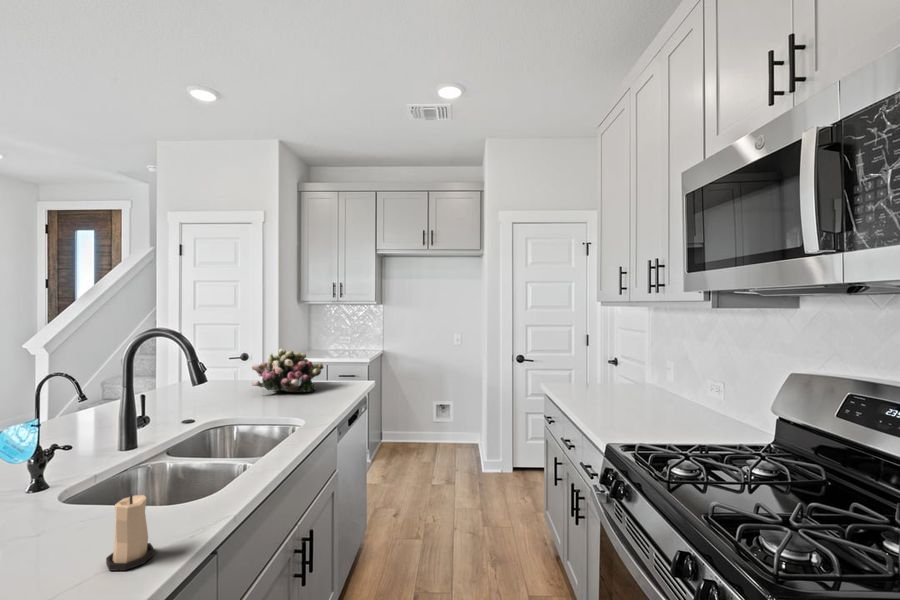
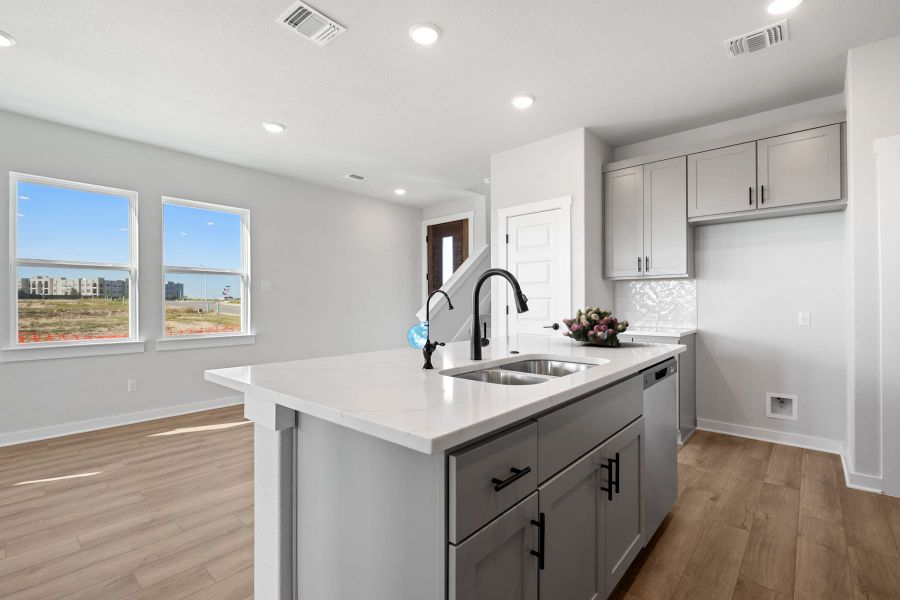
candle: present [106,495,154,571] -> none [467,353,495,403]

